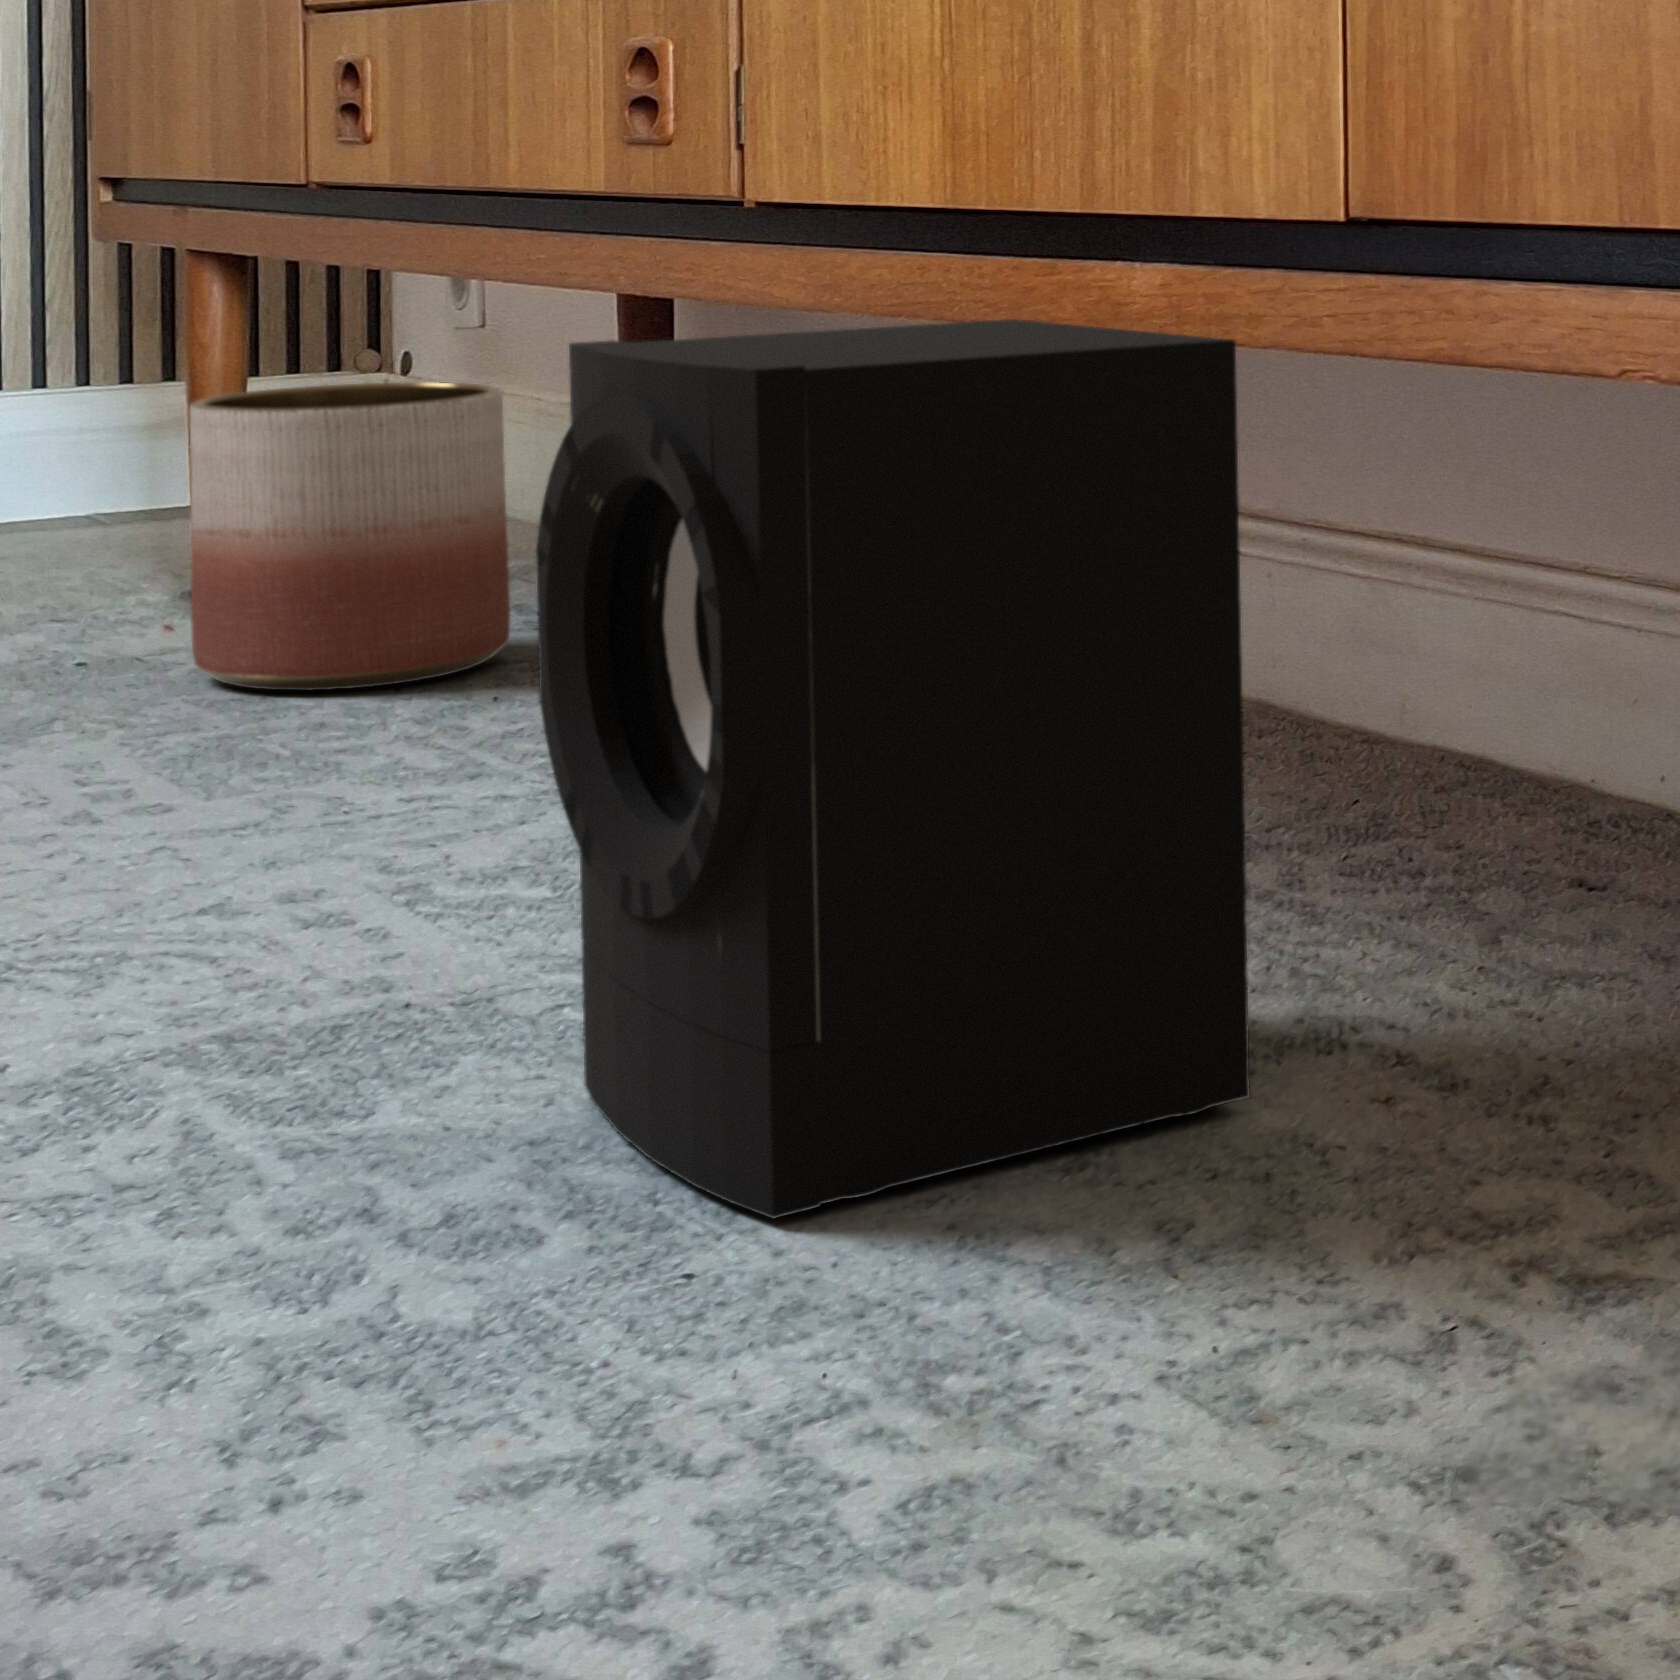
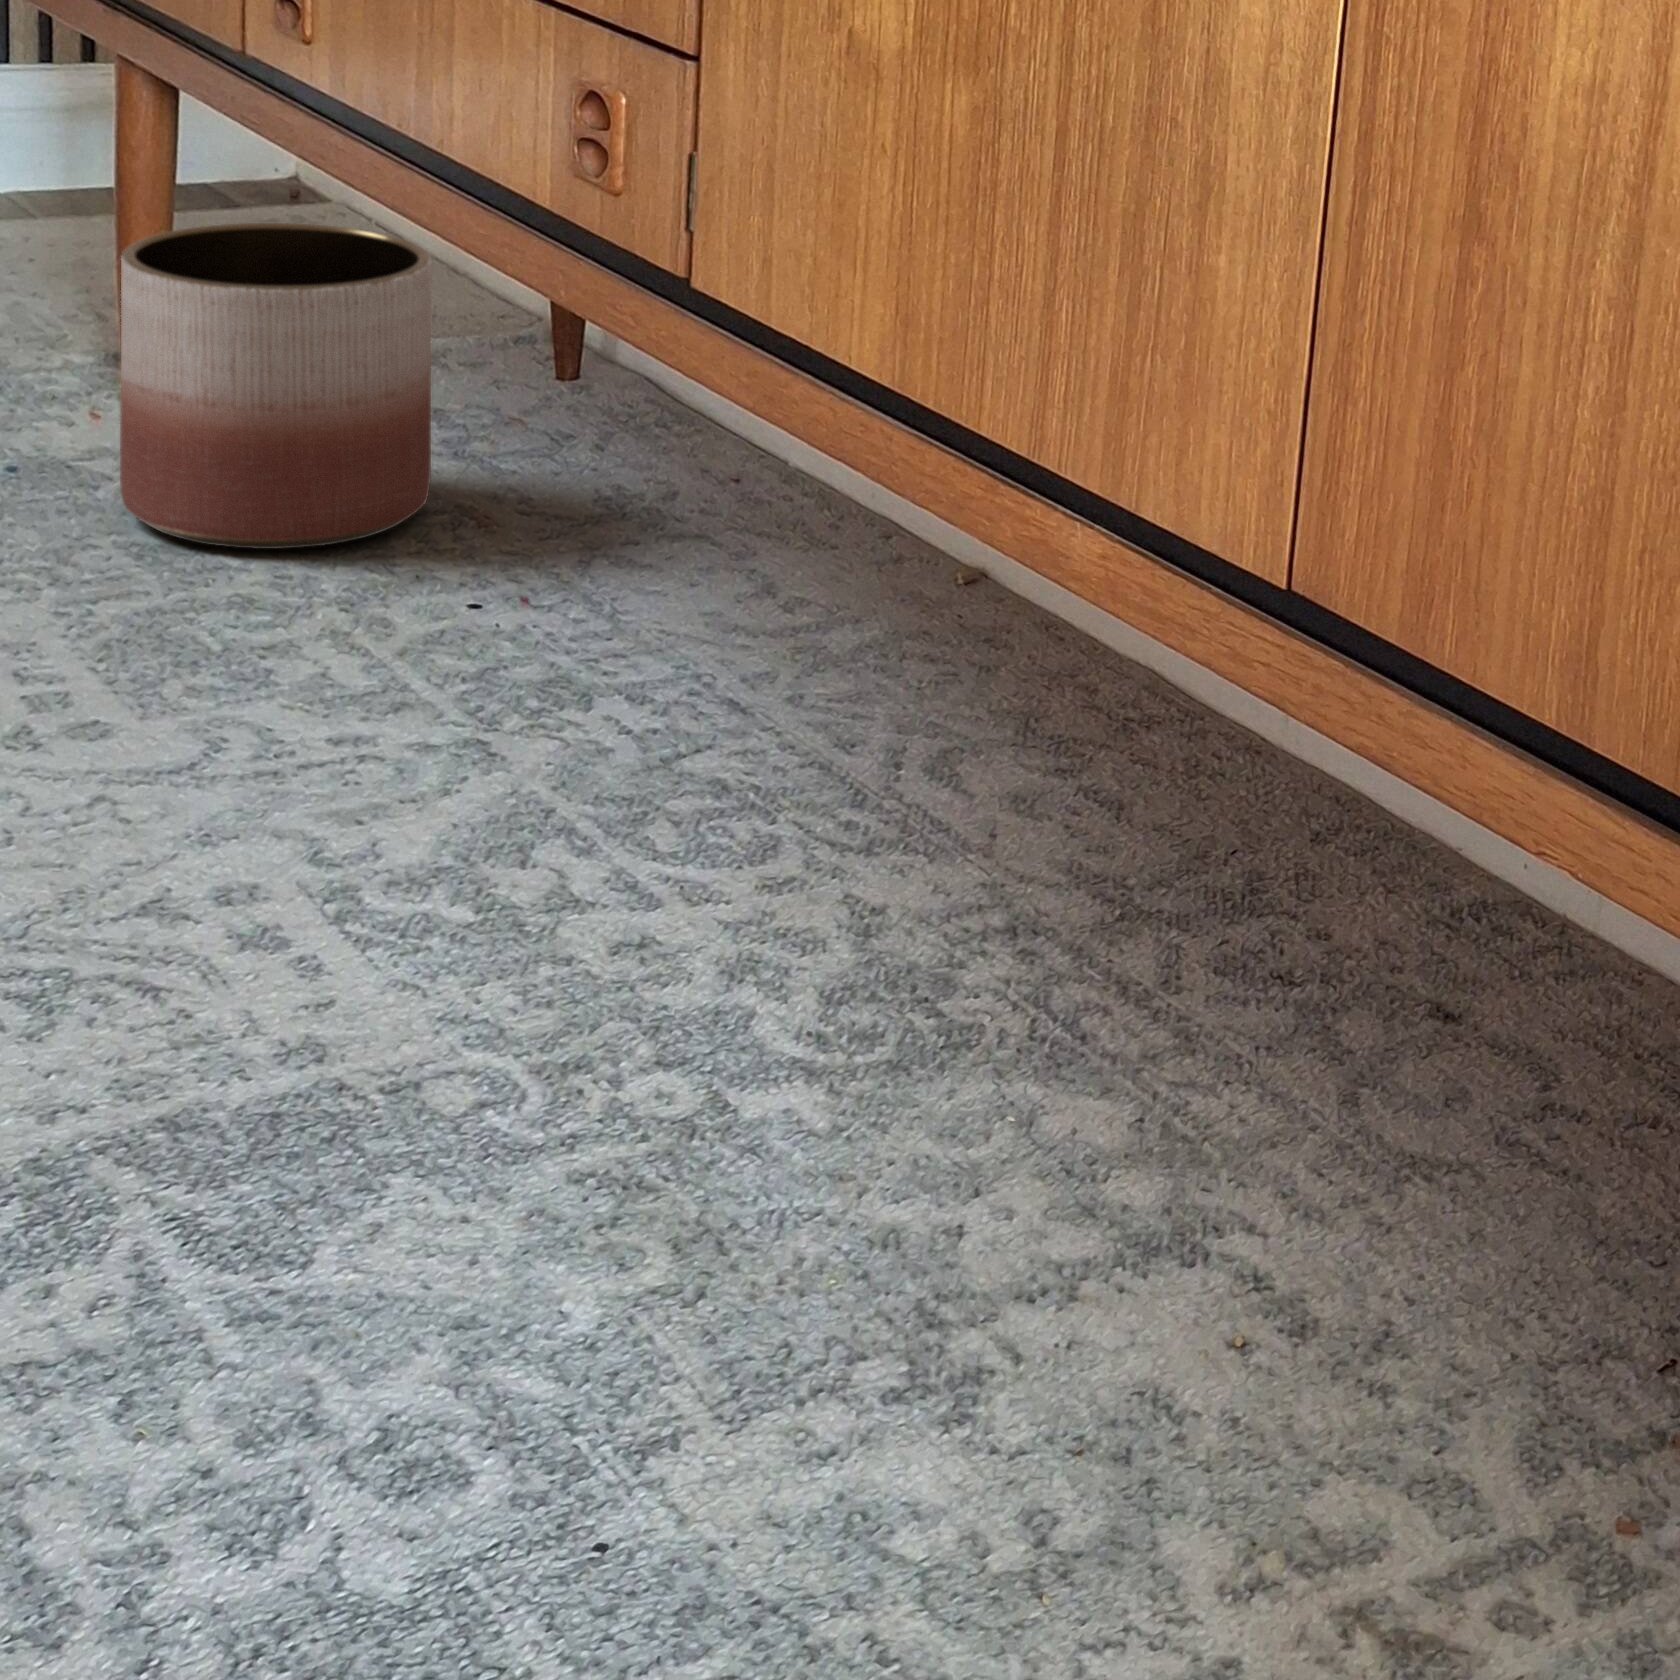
speaker: present [536,319,1250,1218] -> none [482,556,1167,1478]

